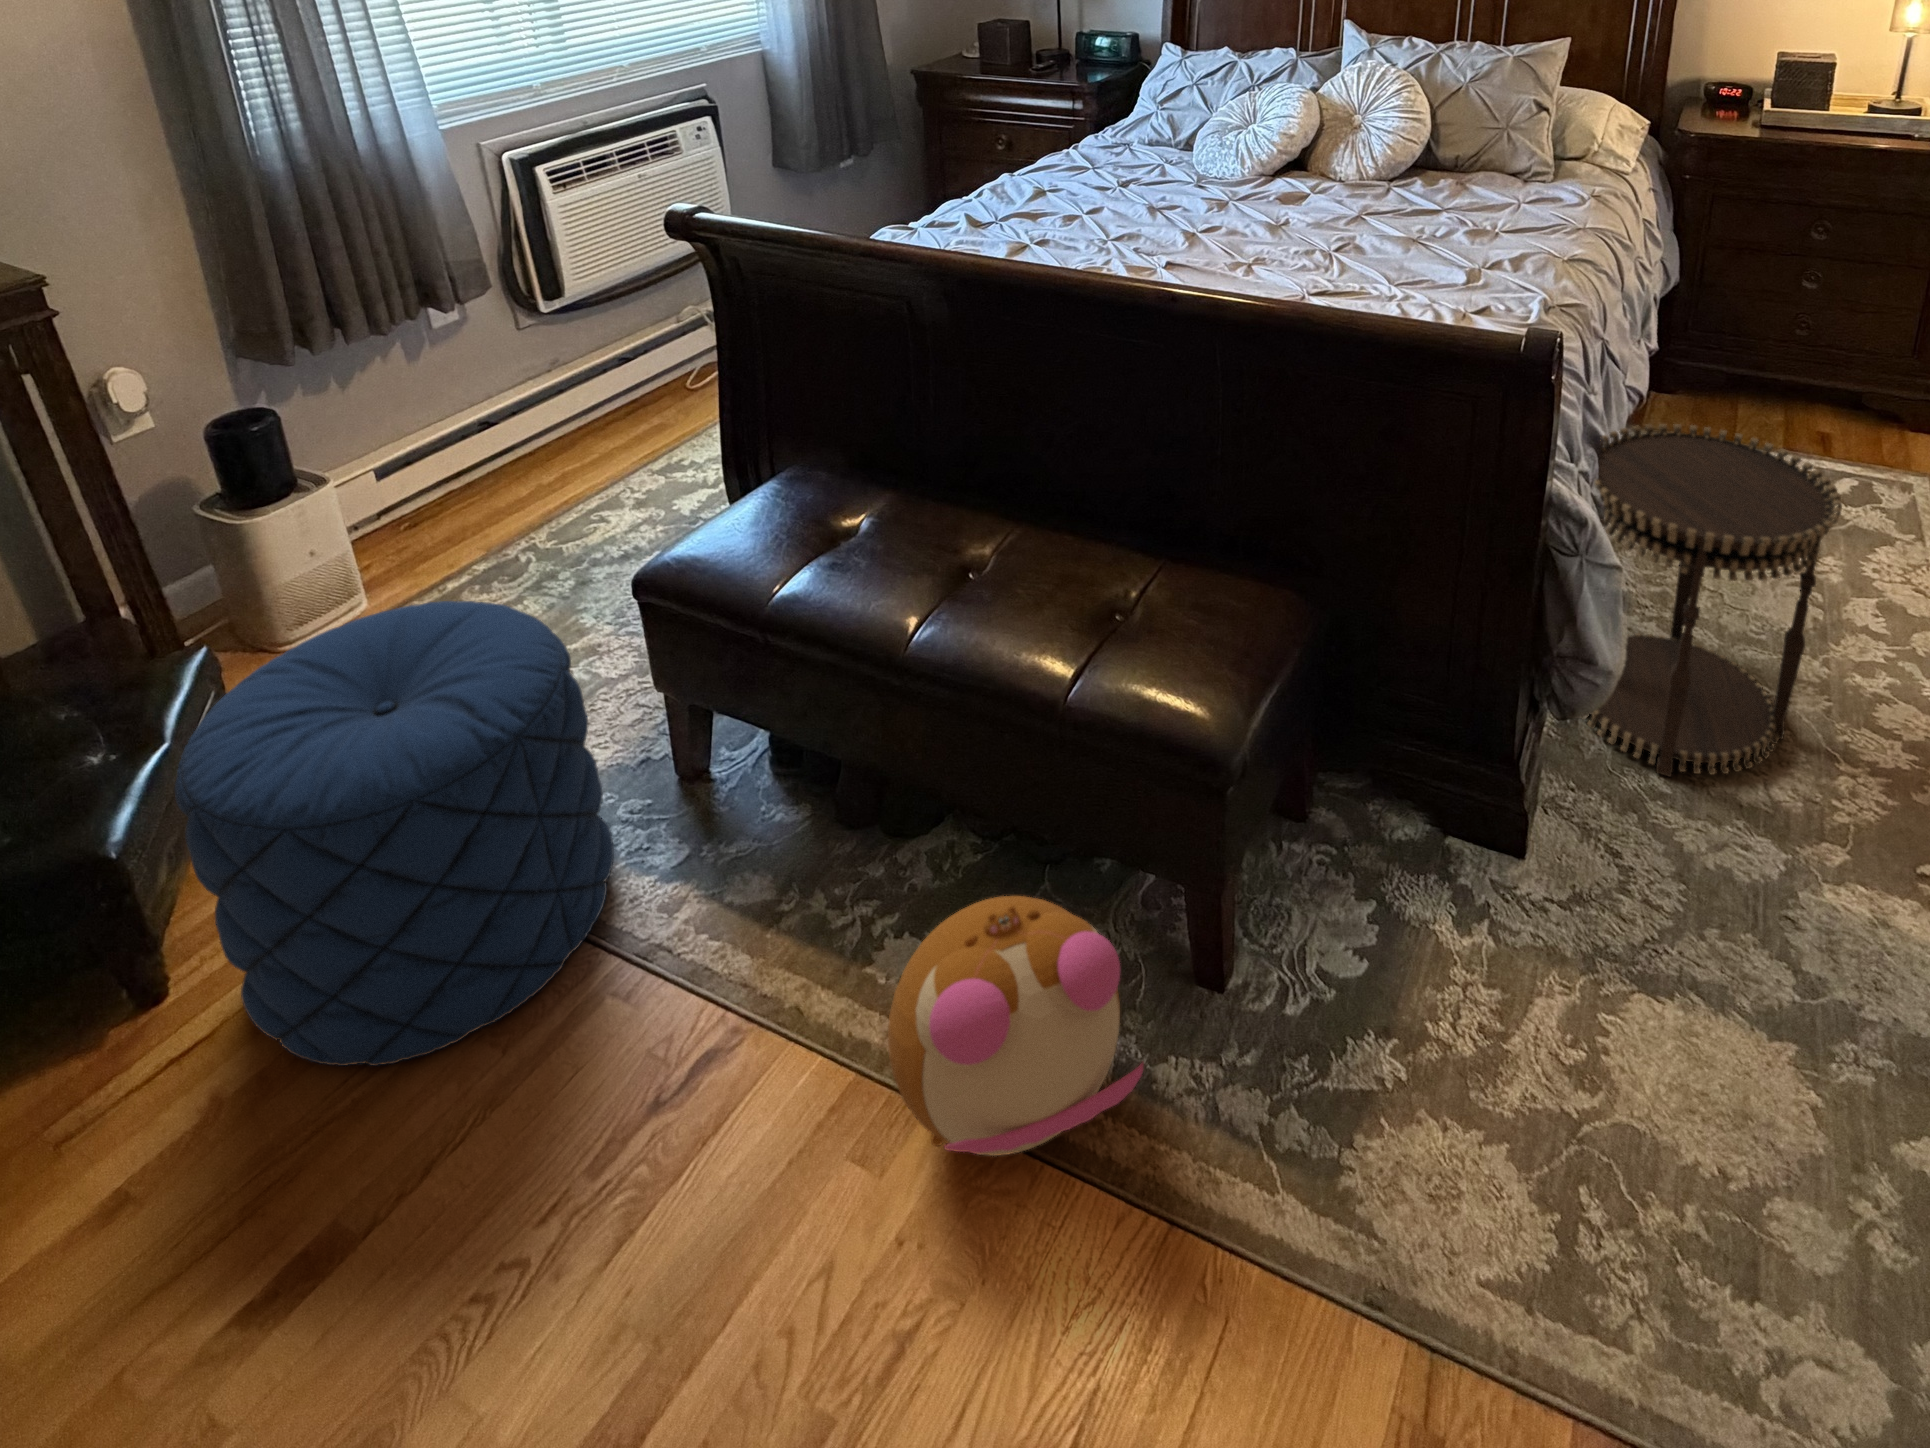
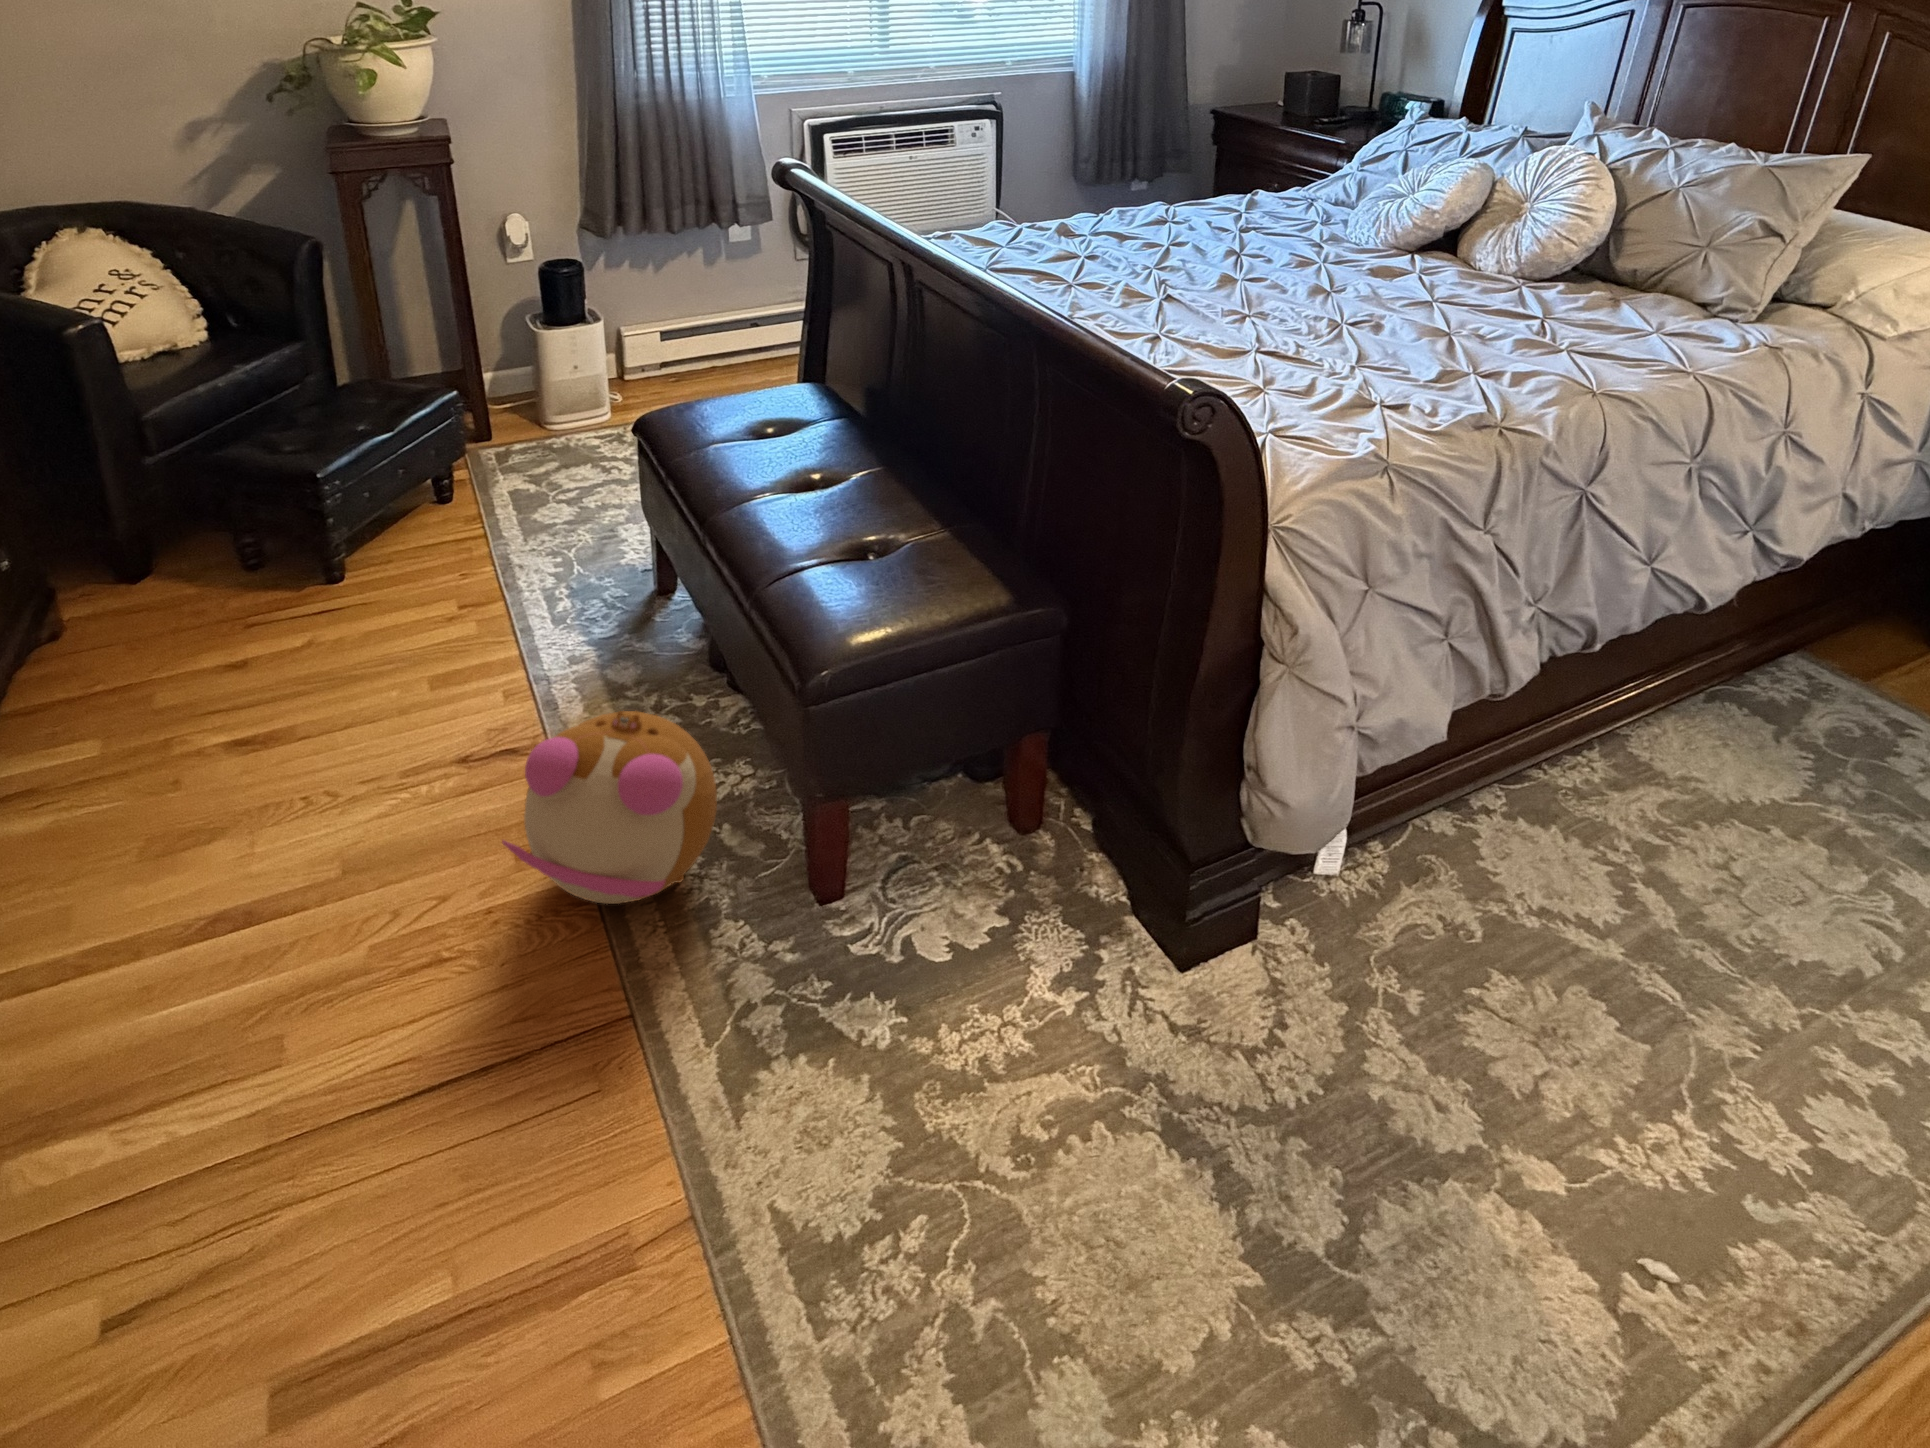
side table: present [1584,424,1842,776] -> none [1386,591,1736,1054]
pouf: present [175,601,614,1066] -> none [323,387,585,669]

